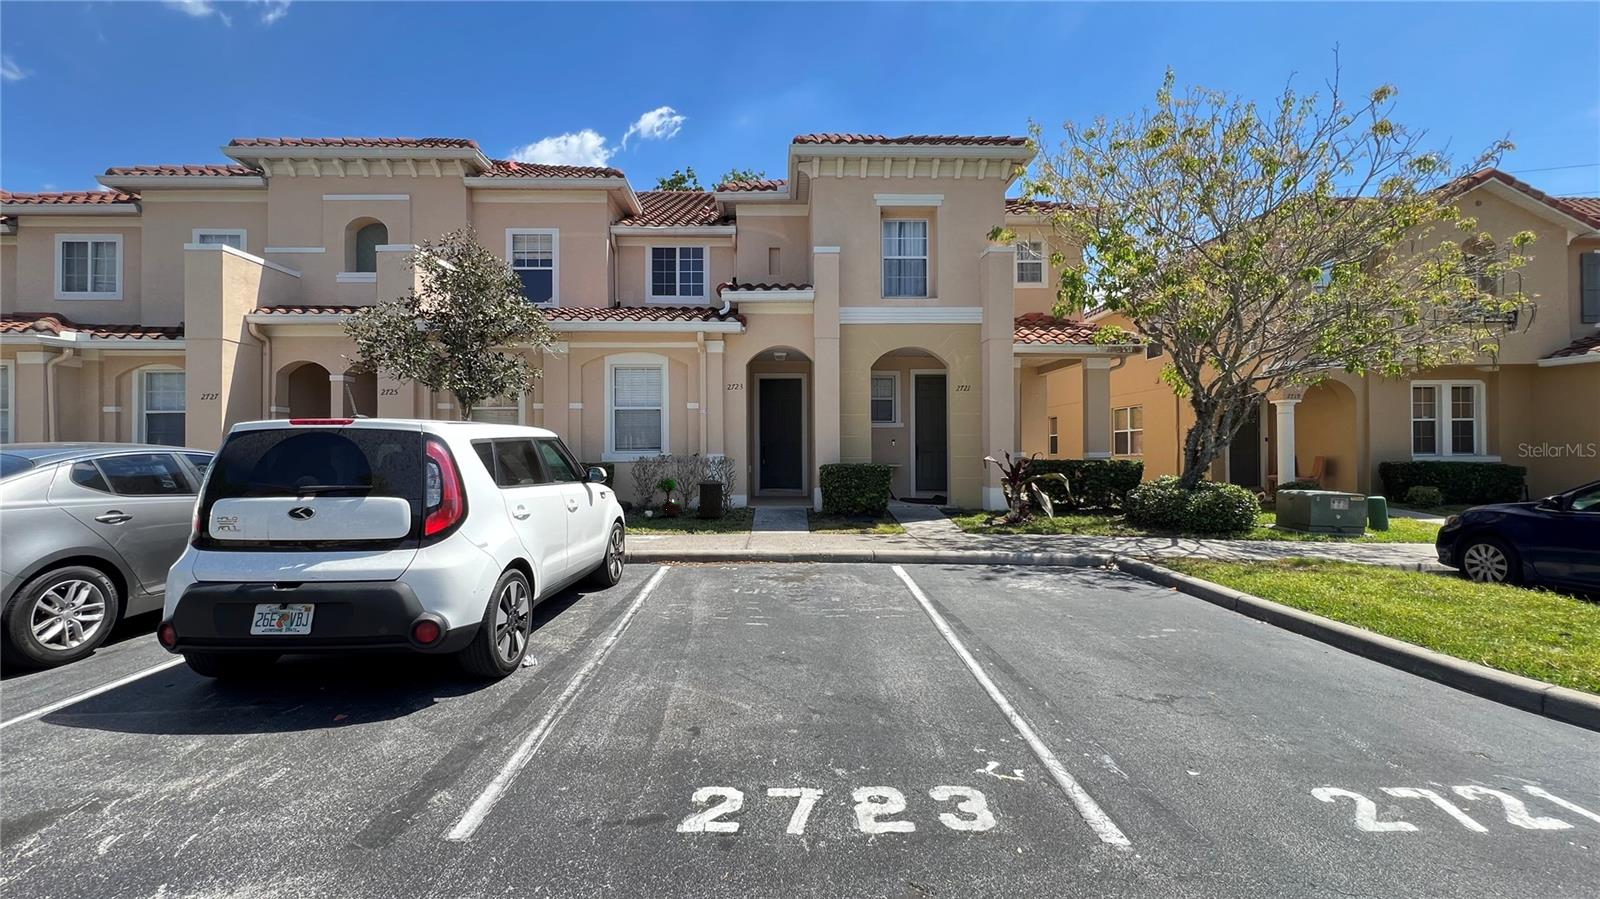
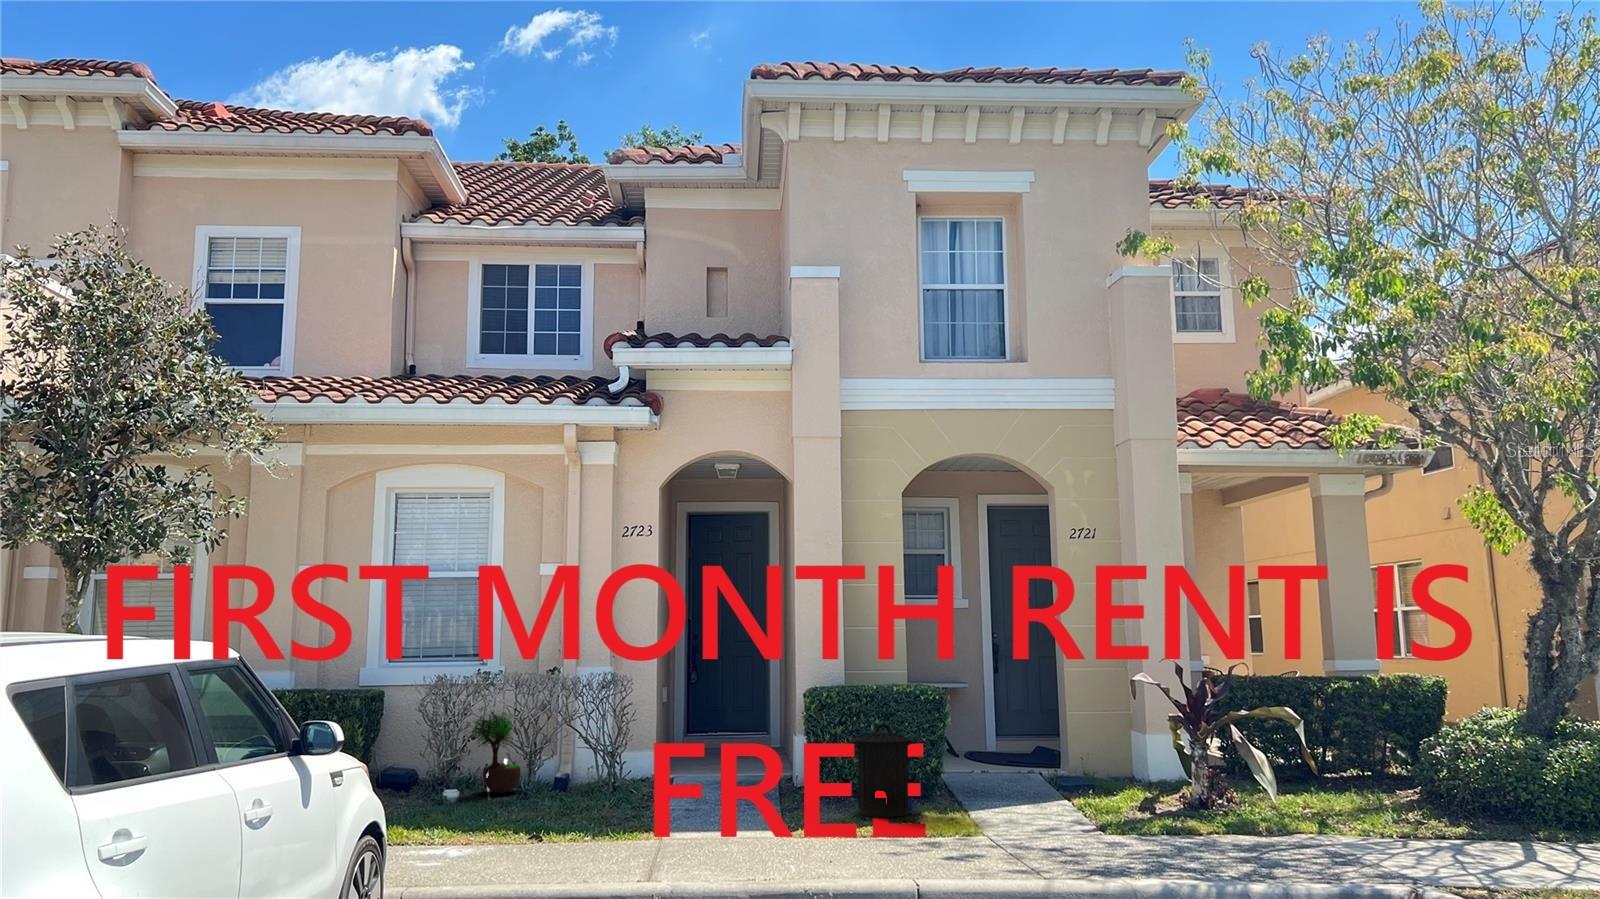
trash can: present [696,476,726,517] -> present [849,724,917,817]

